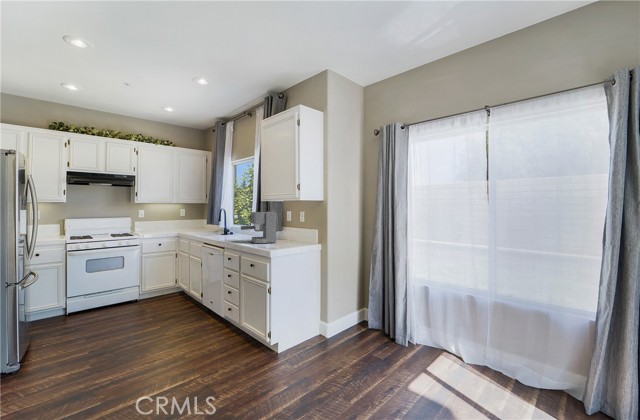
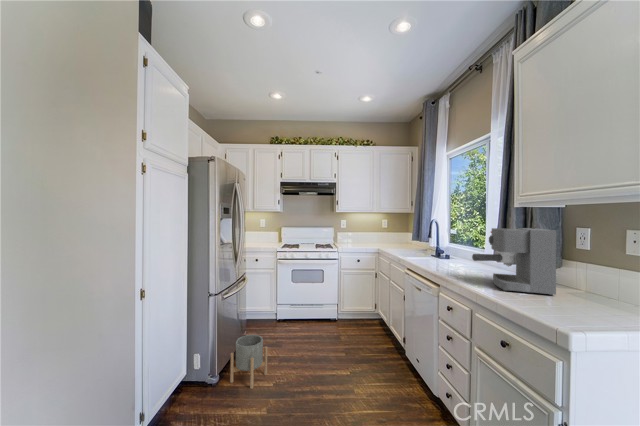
planter: none [31,315,74,362] -> present [230,335,267,389]

